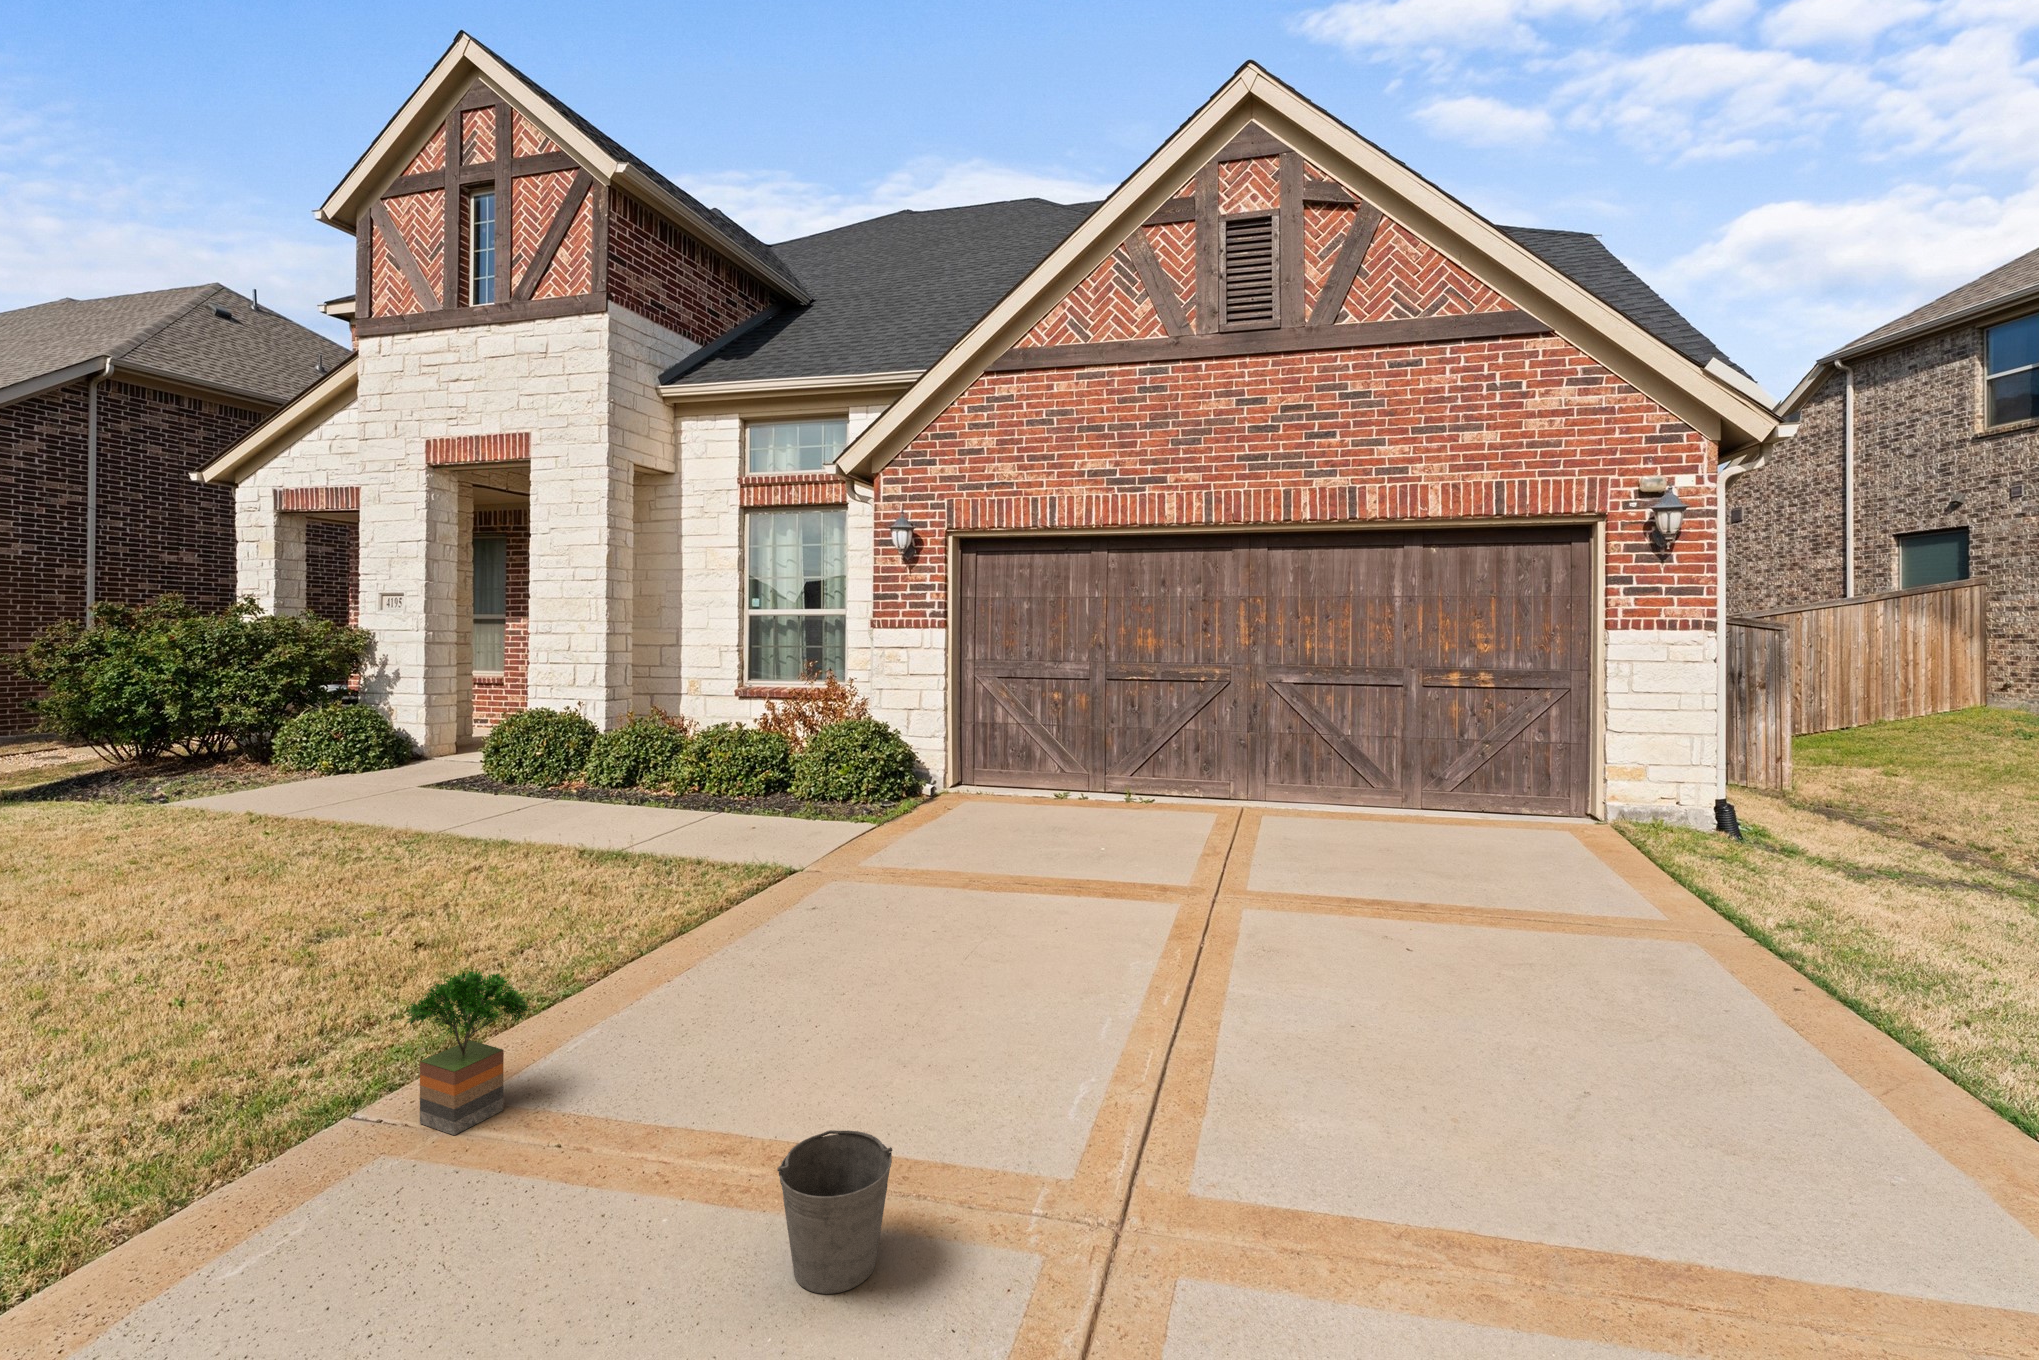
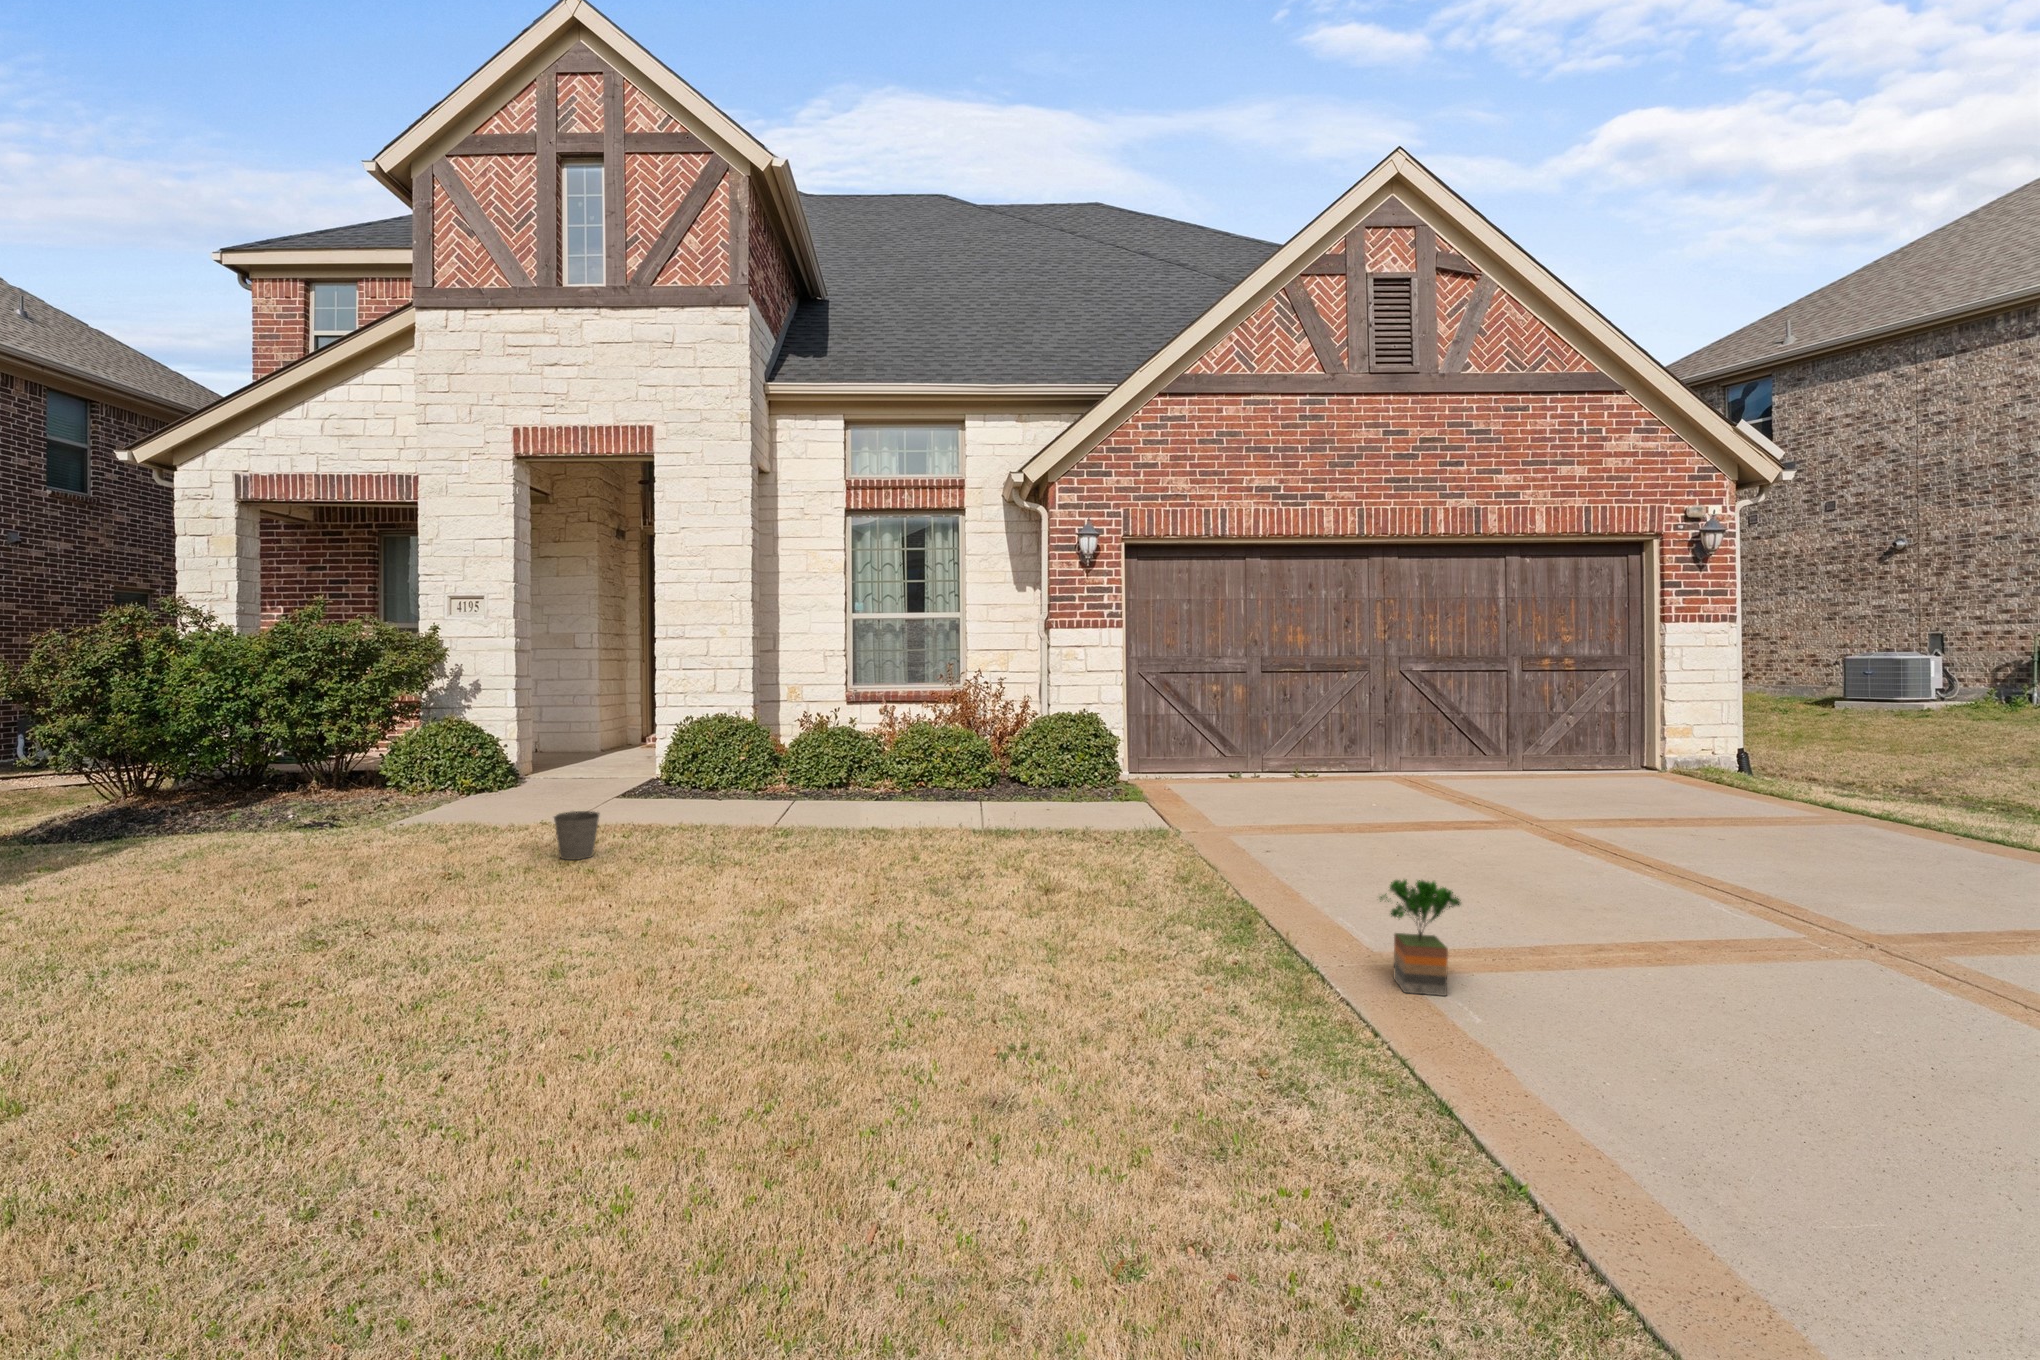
bucket: present [777,1130,892,1294] -> present [554,811,599,860]

